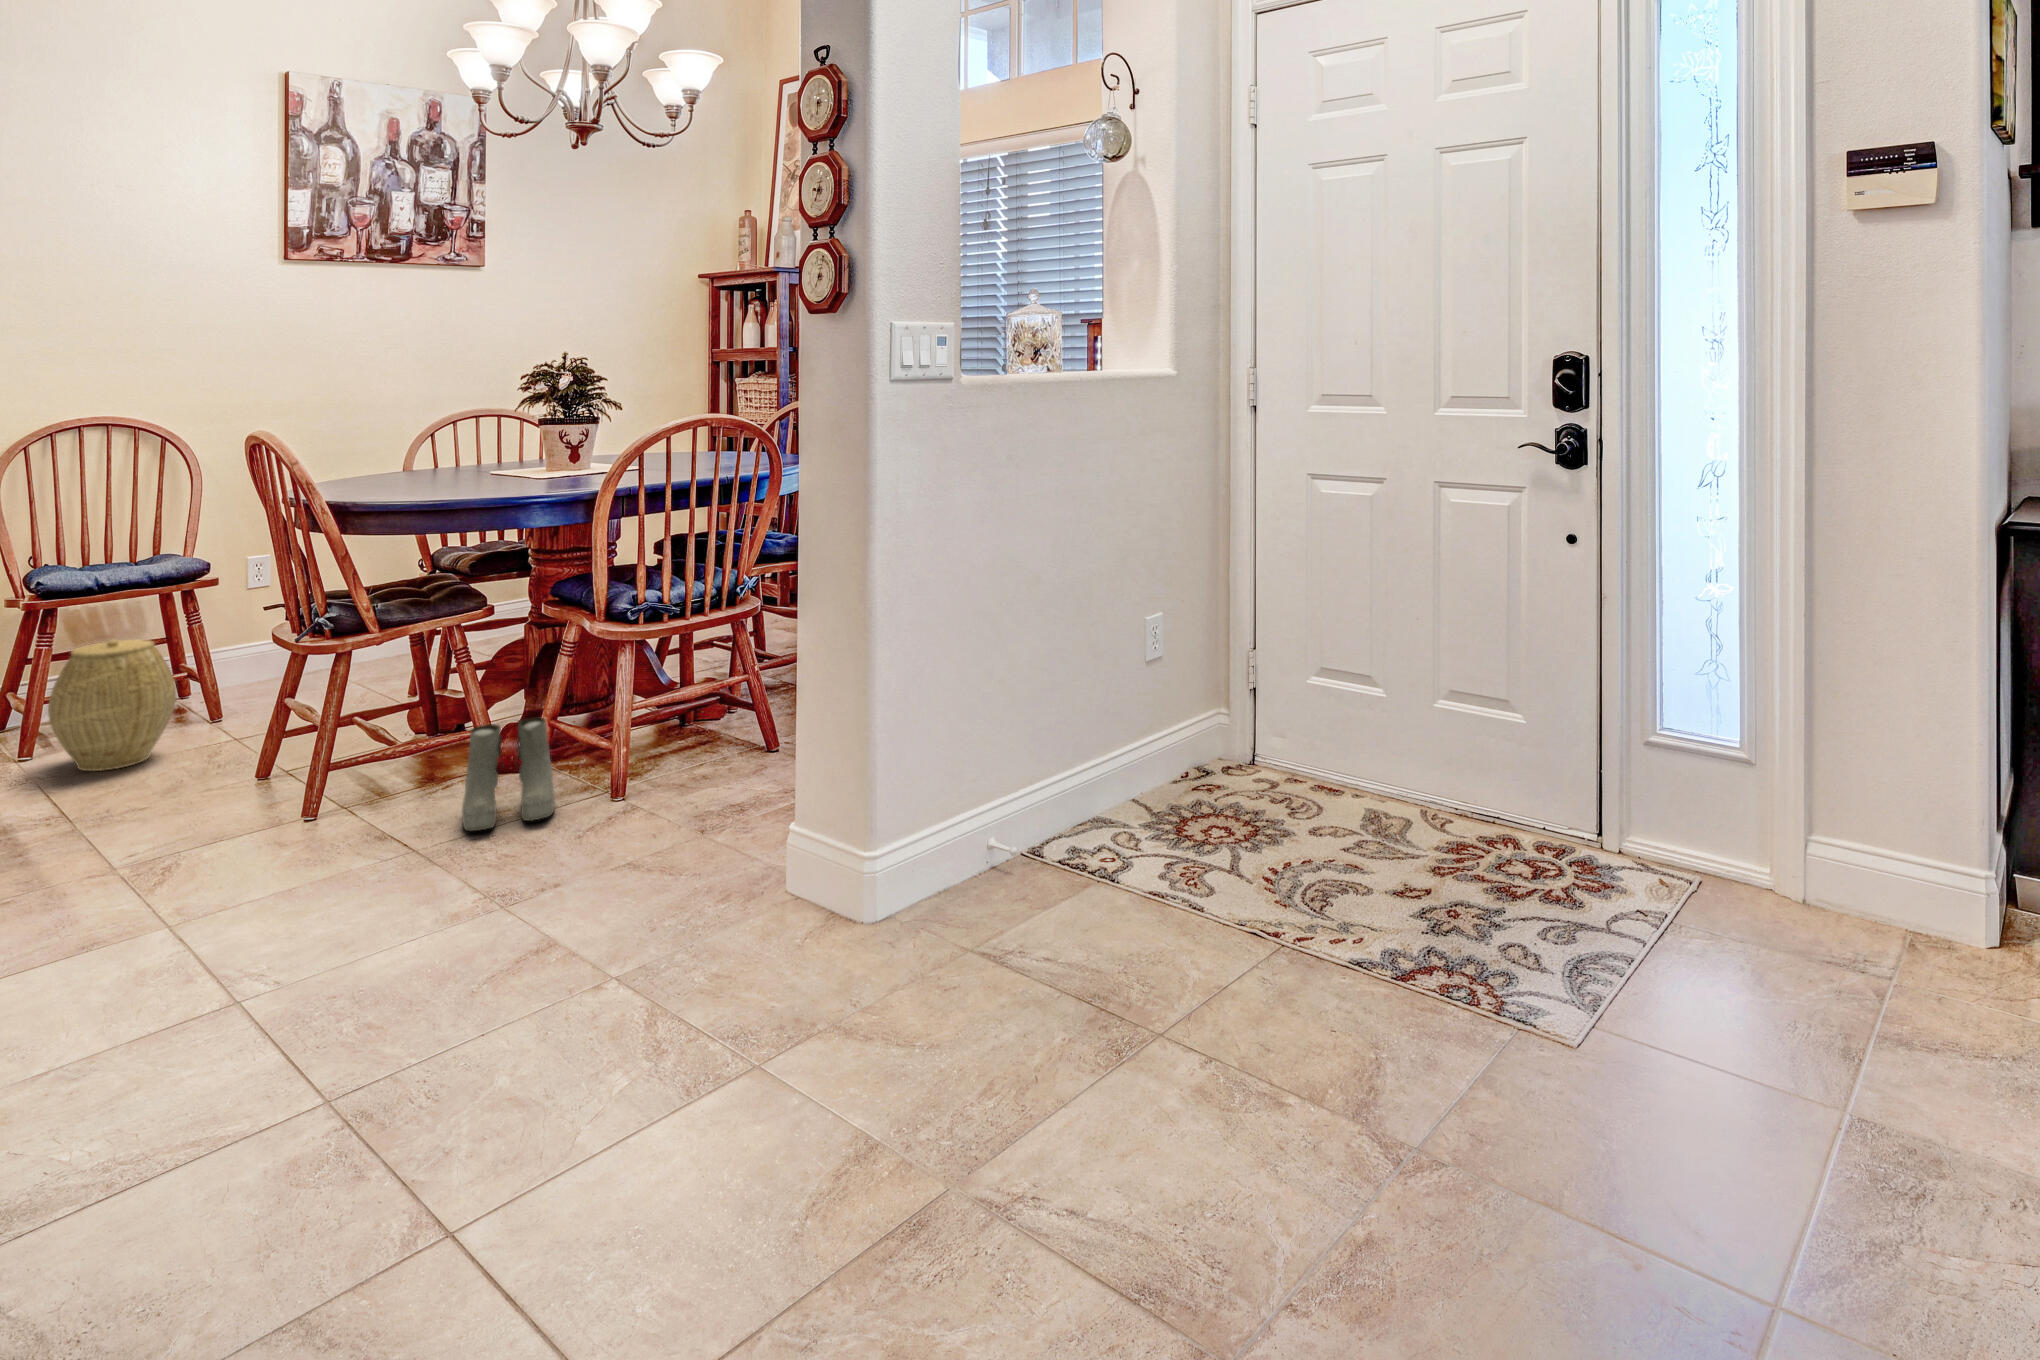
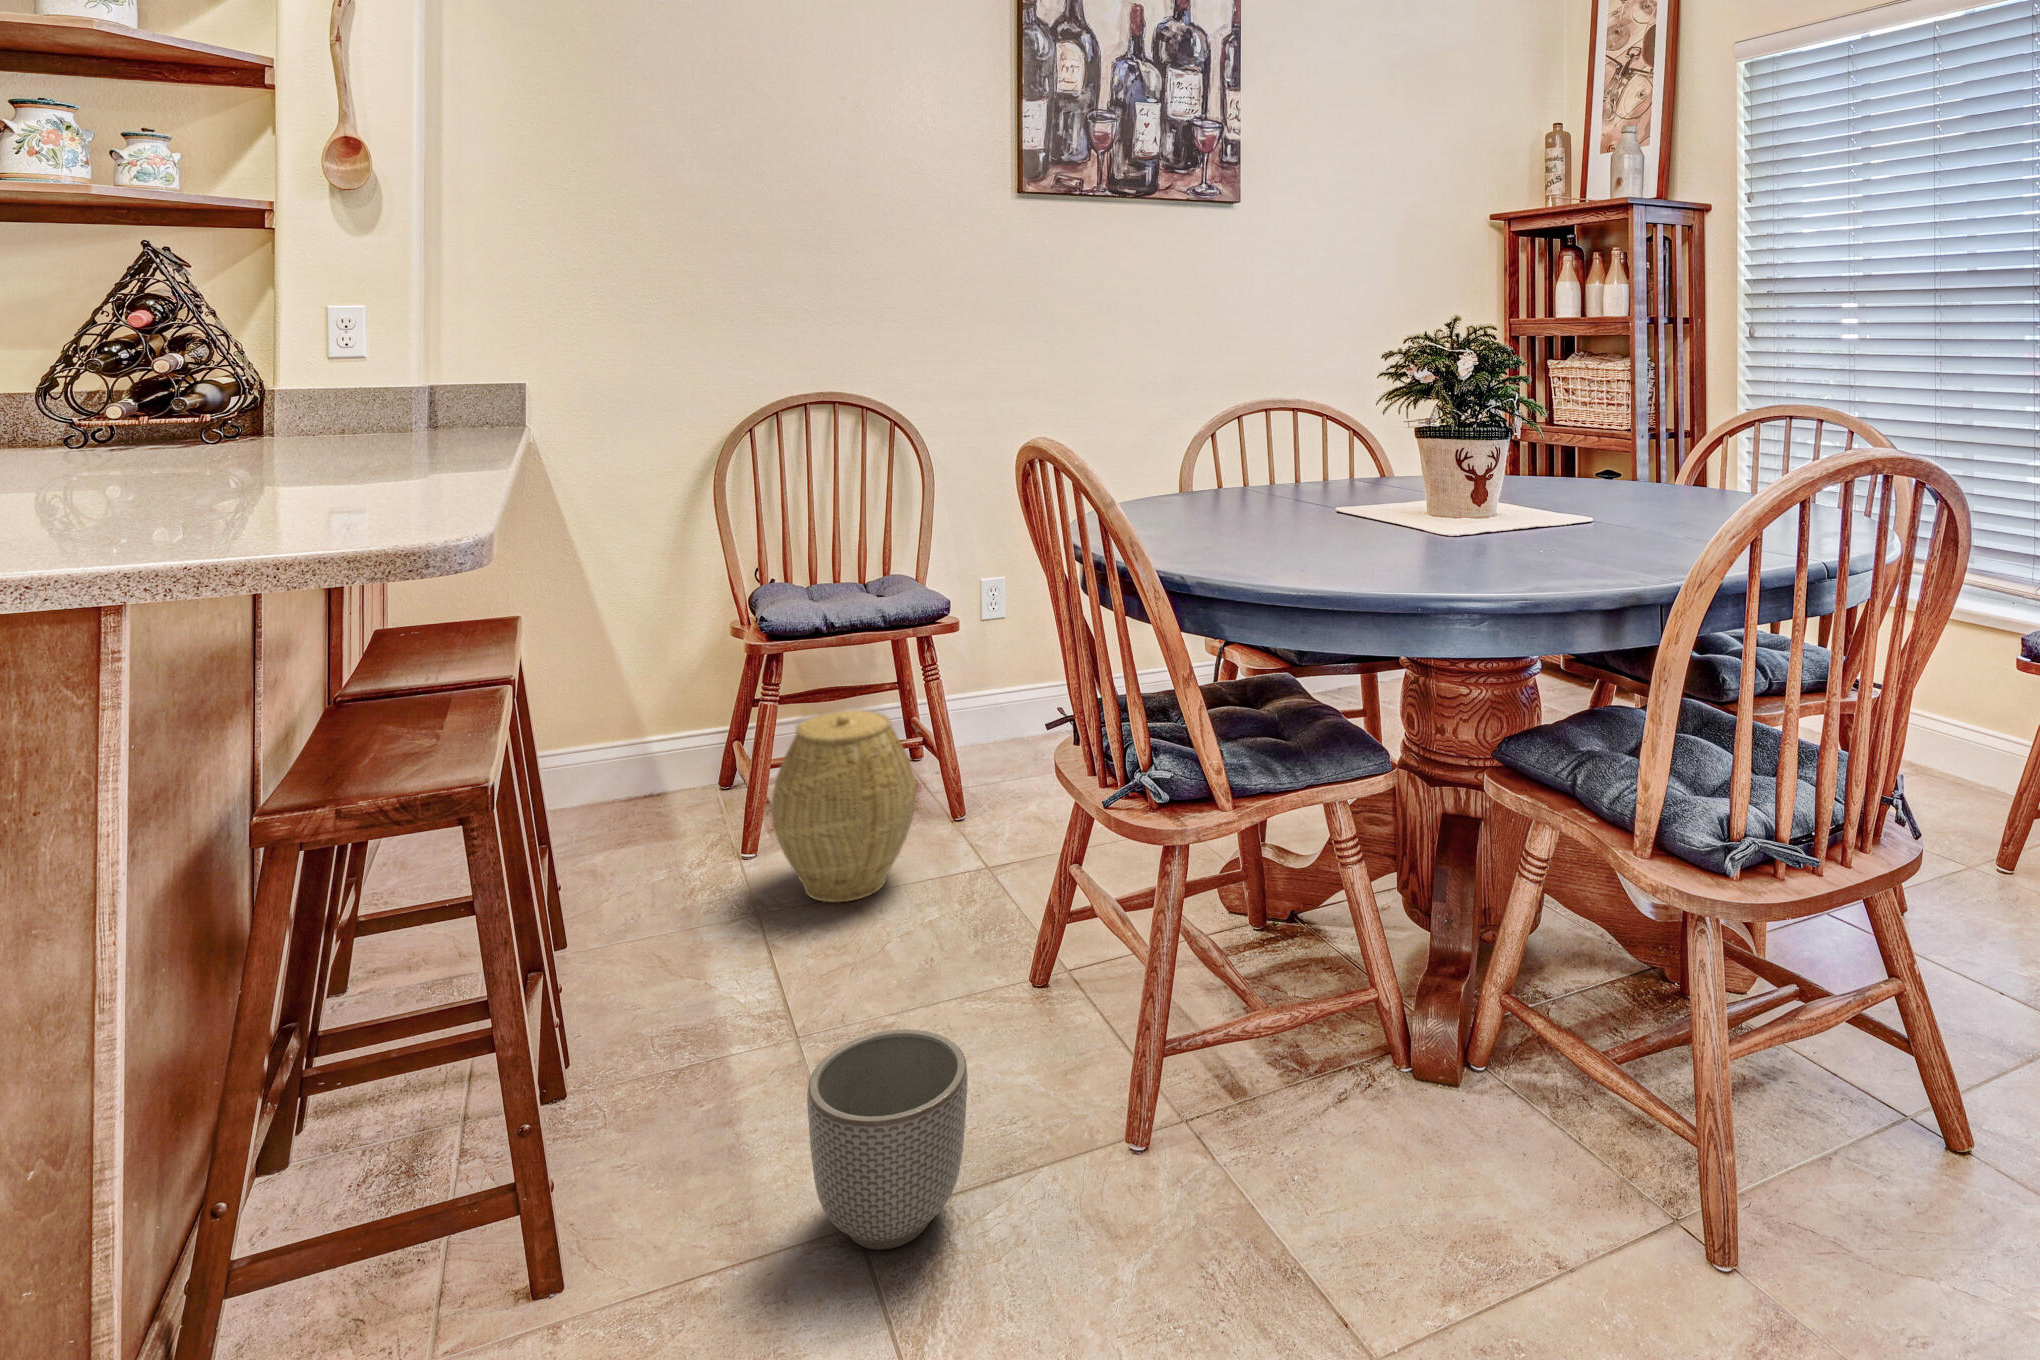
boots: present [462,718,554,831] -> none [1389,997,1564,1262]
planter: none [83,771,194,878] -> present [807,1029,968,1250]

